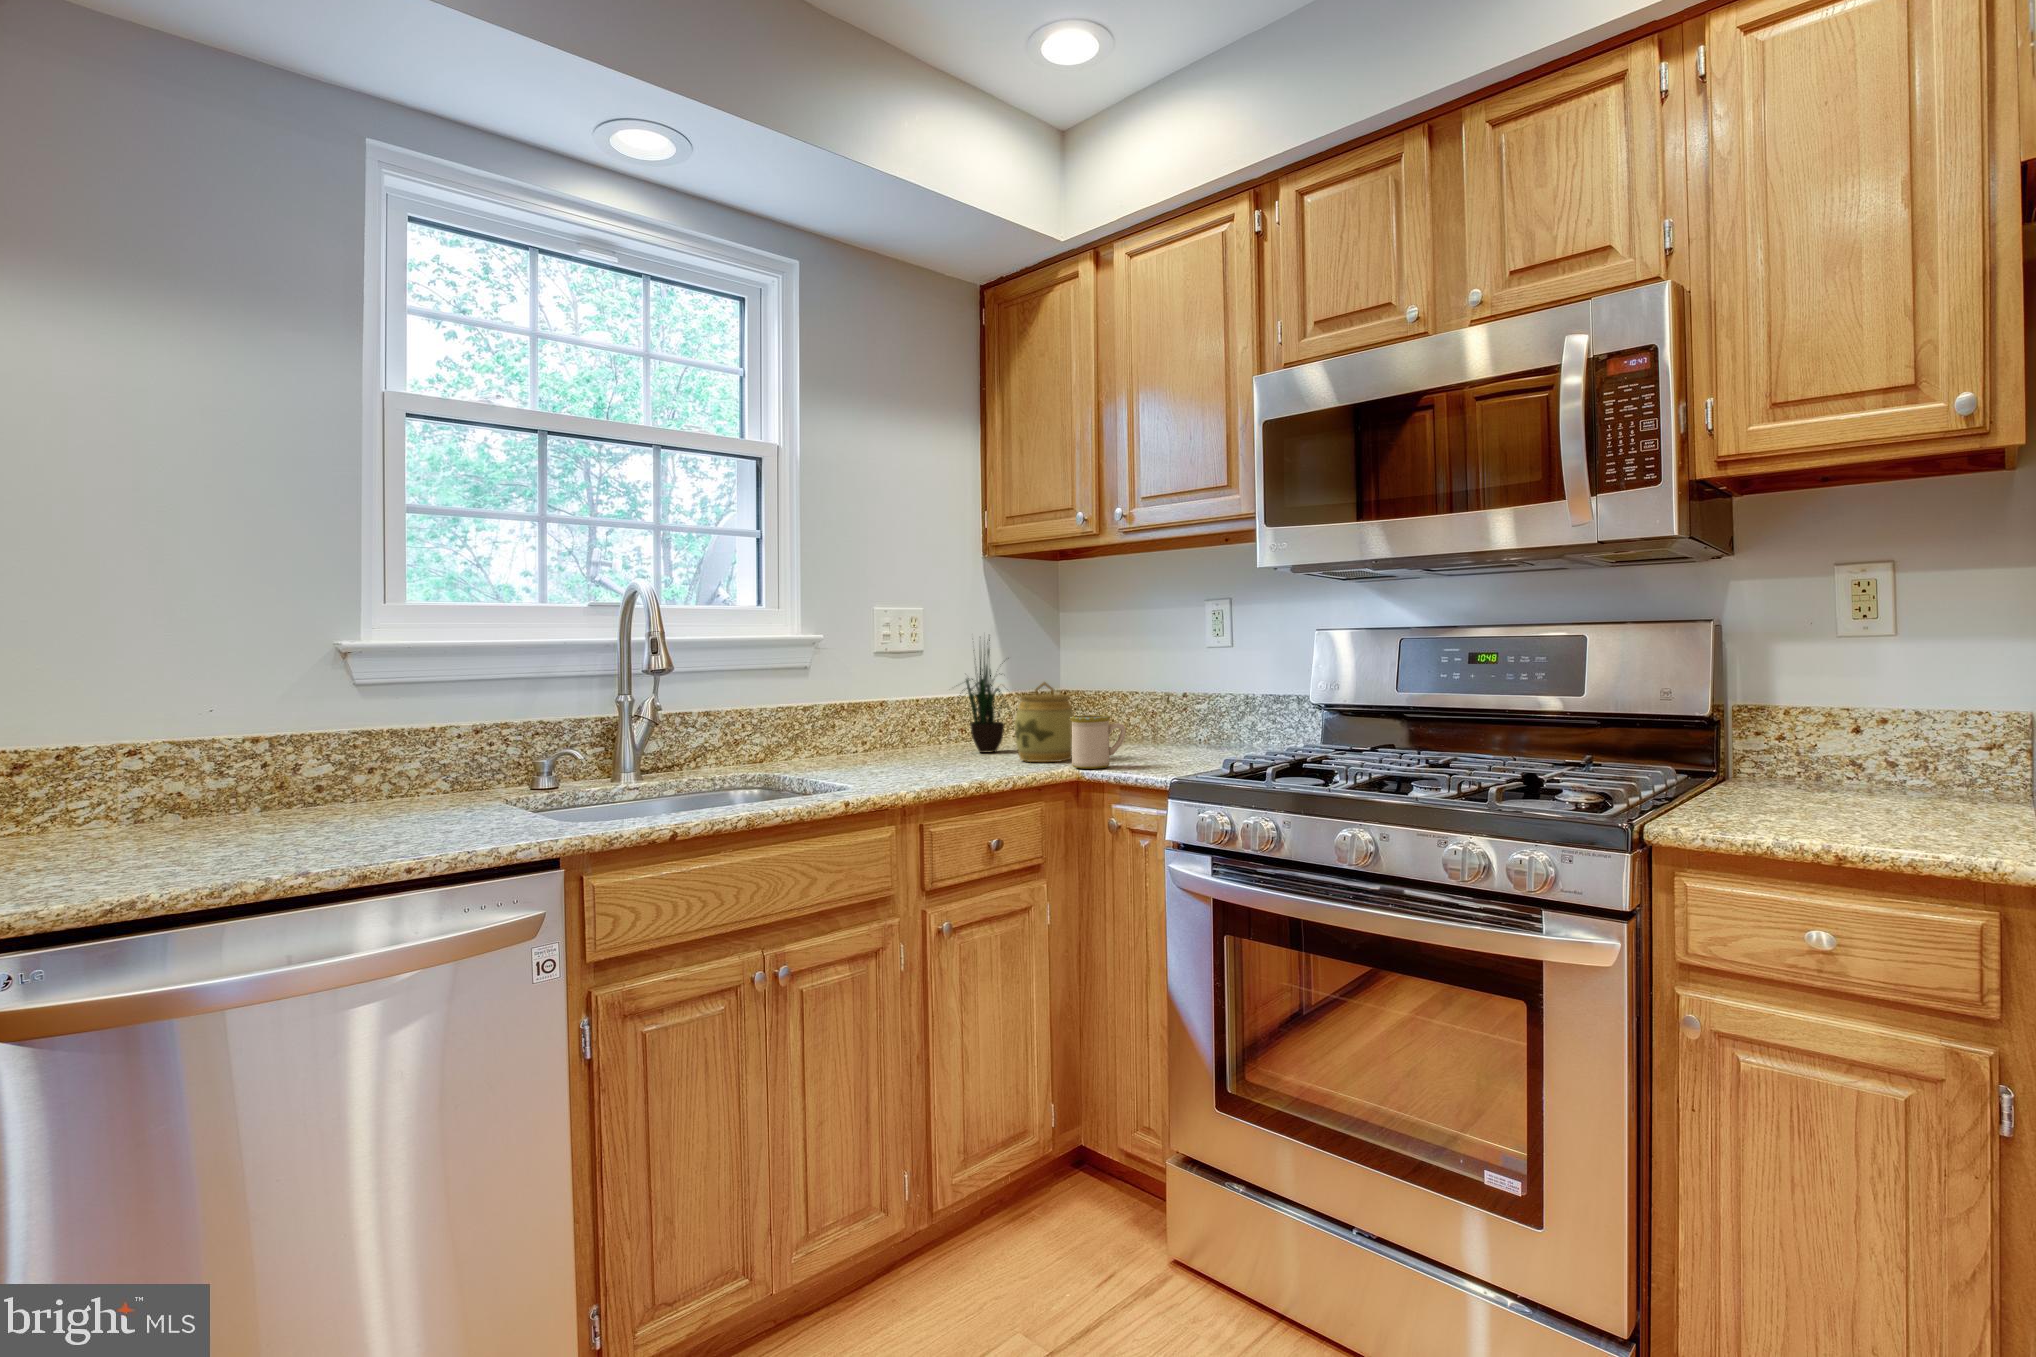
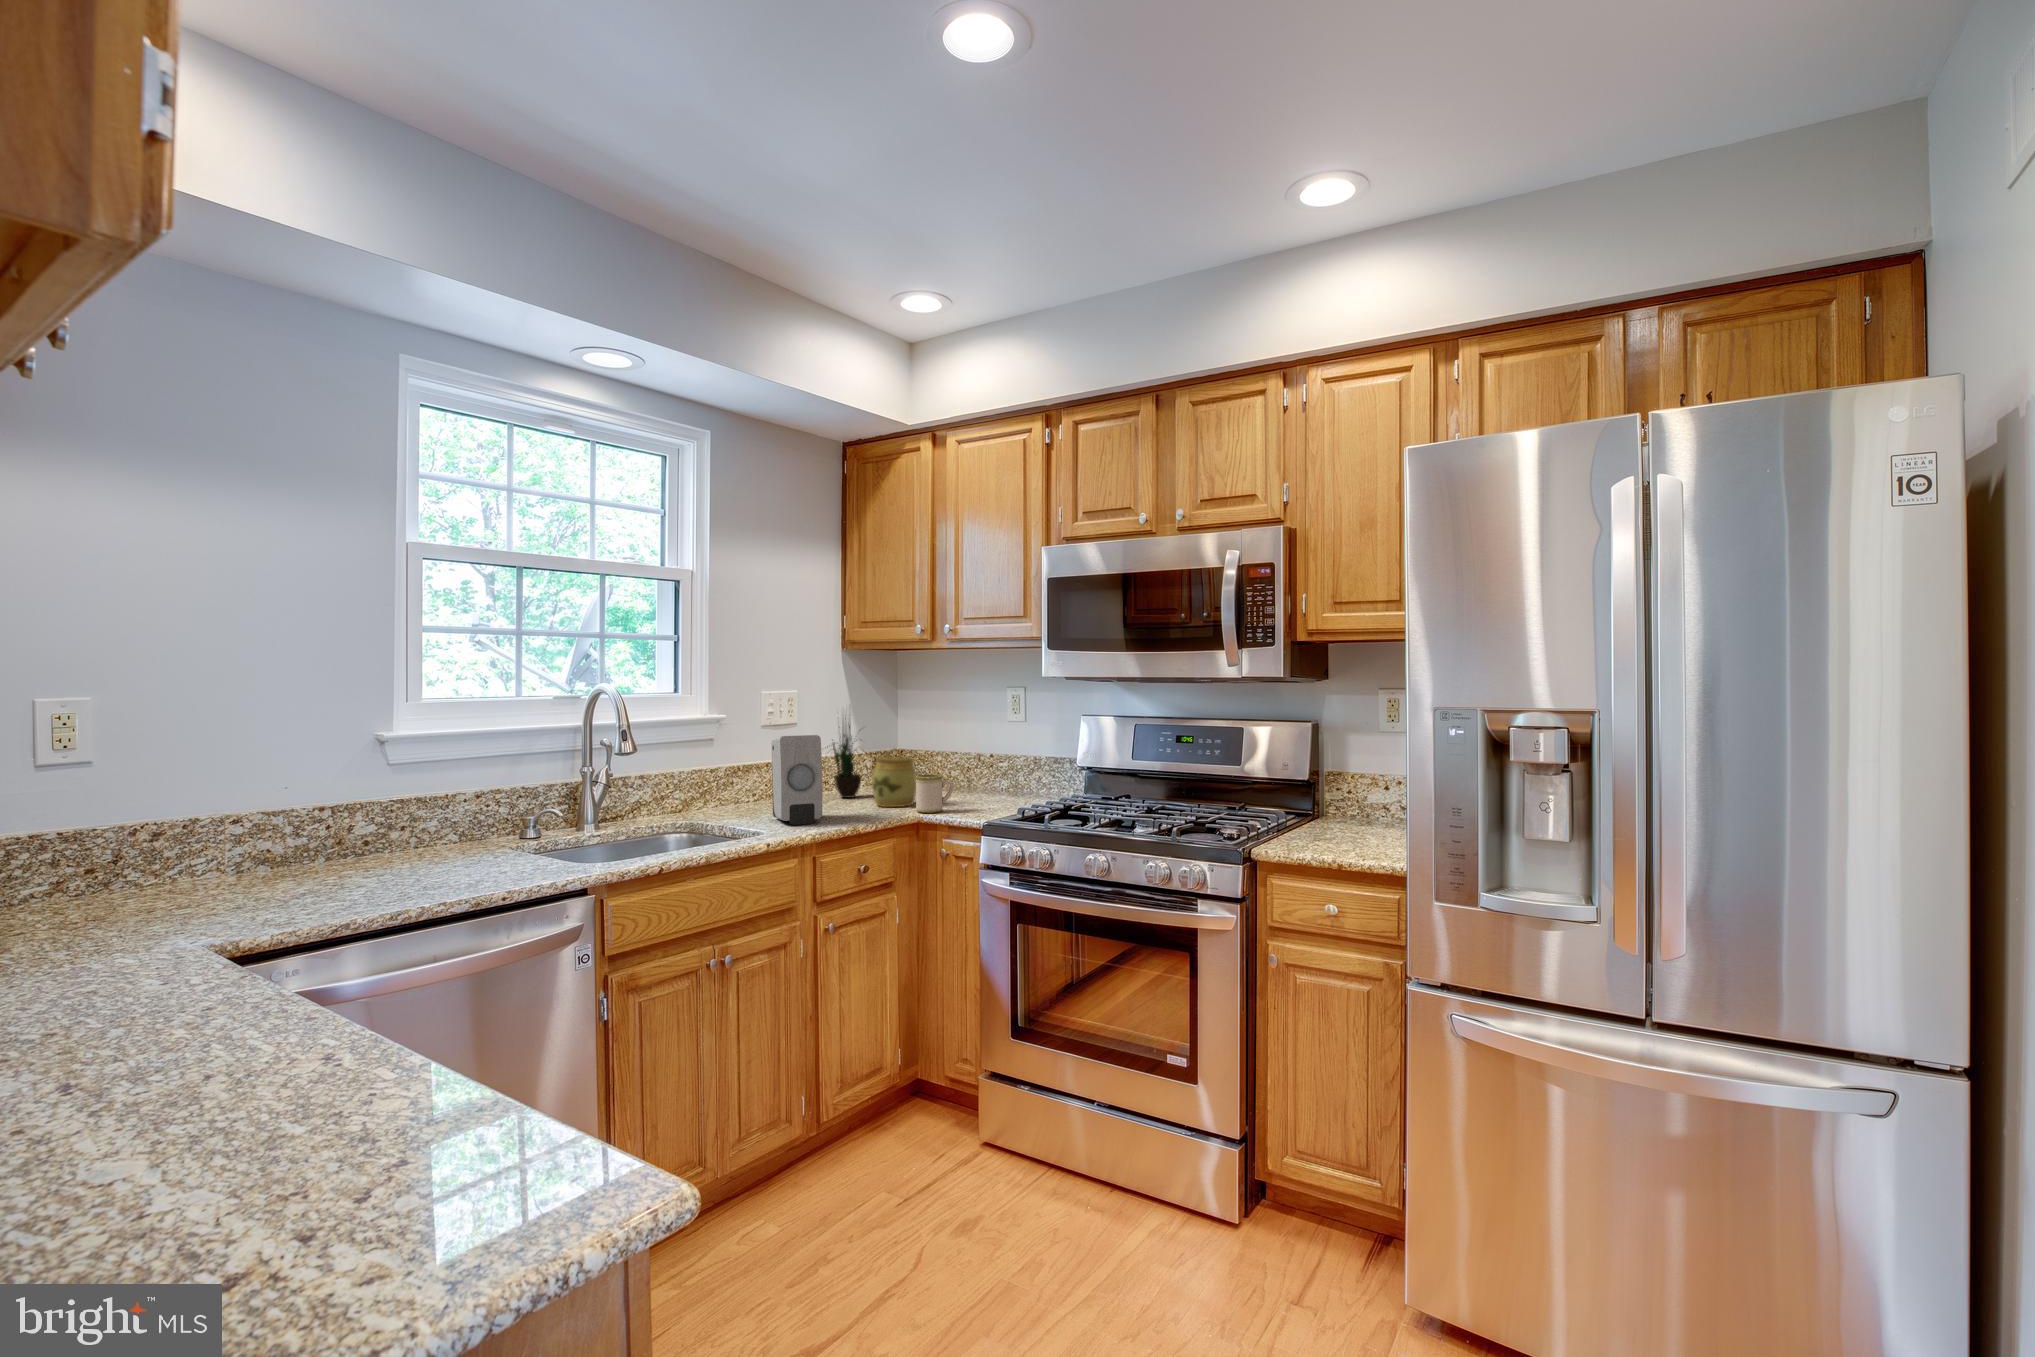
soap dispenser: none [874,656,939,781] -> present [772,735,823,825]

